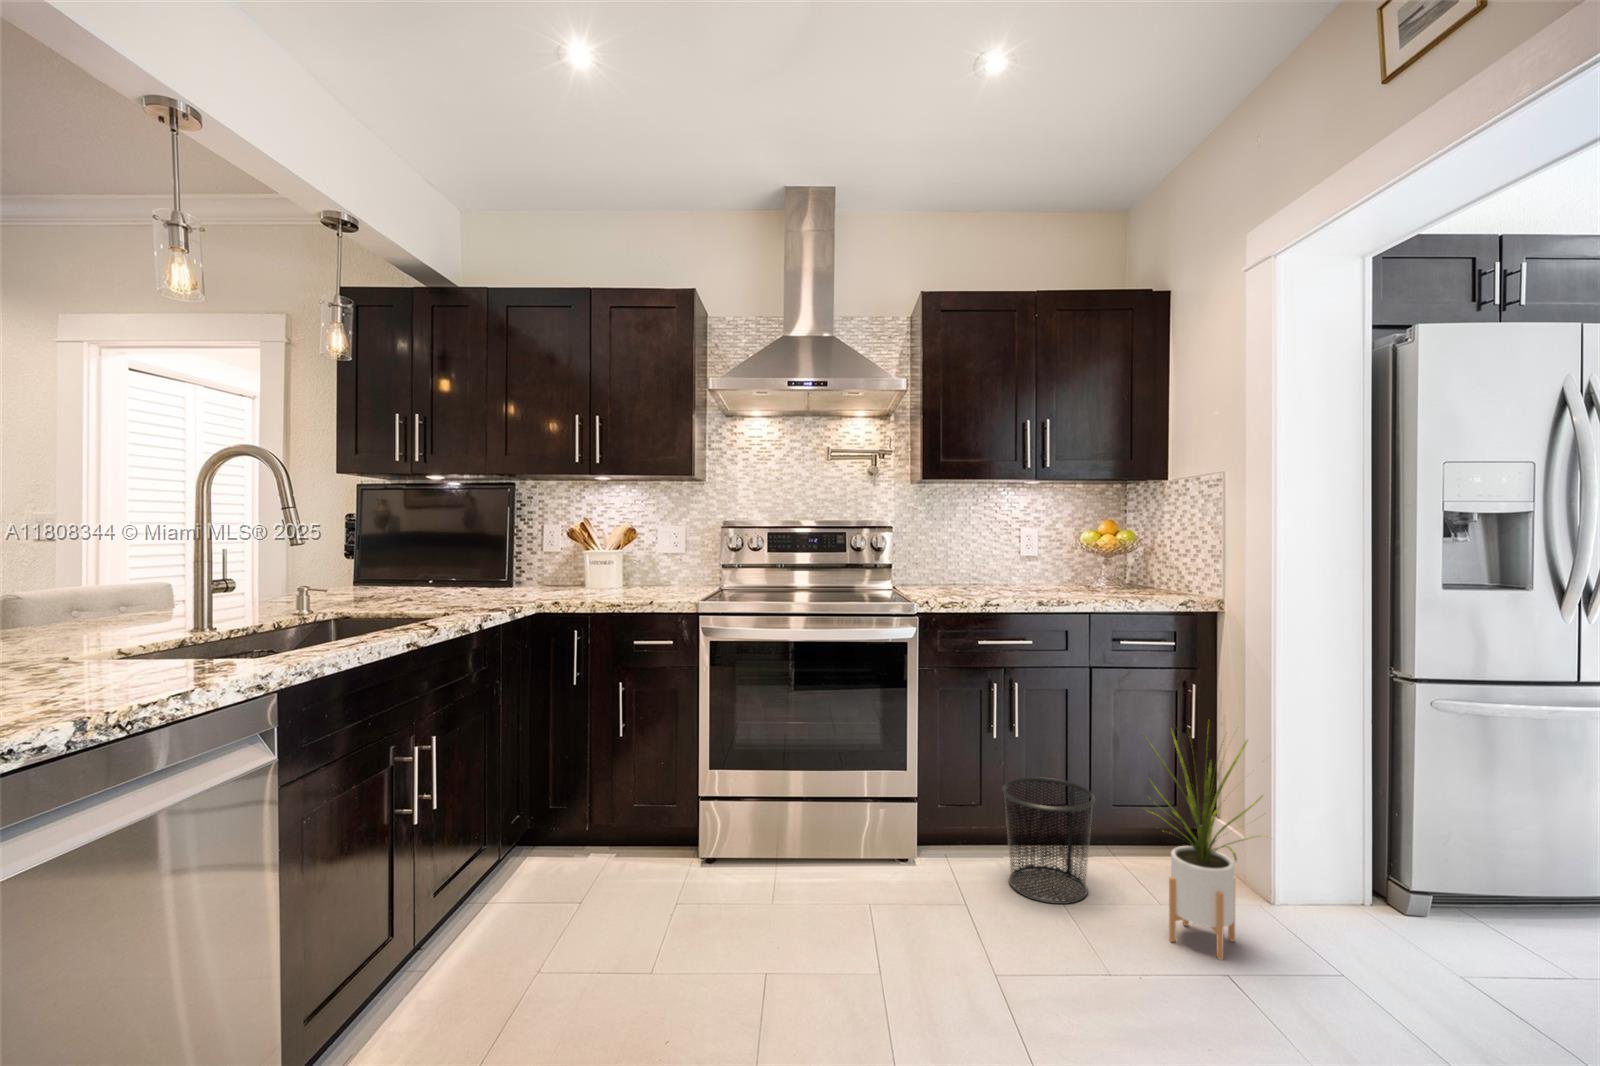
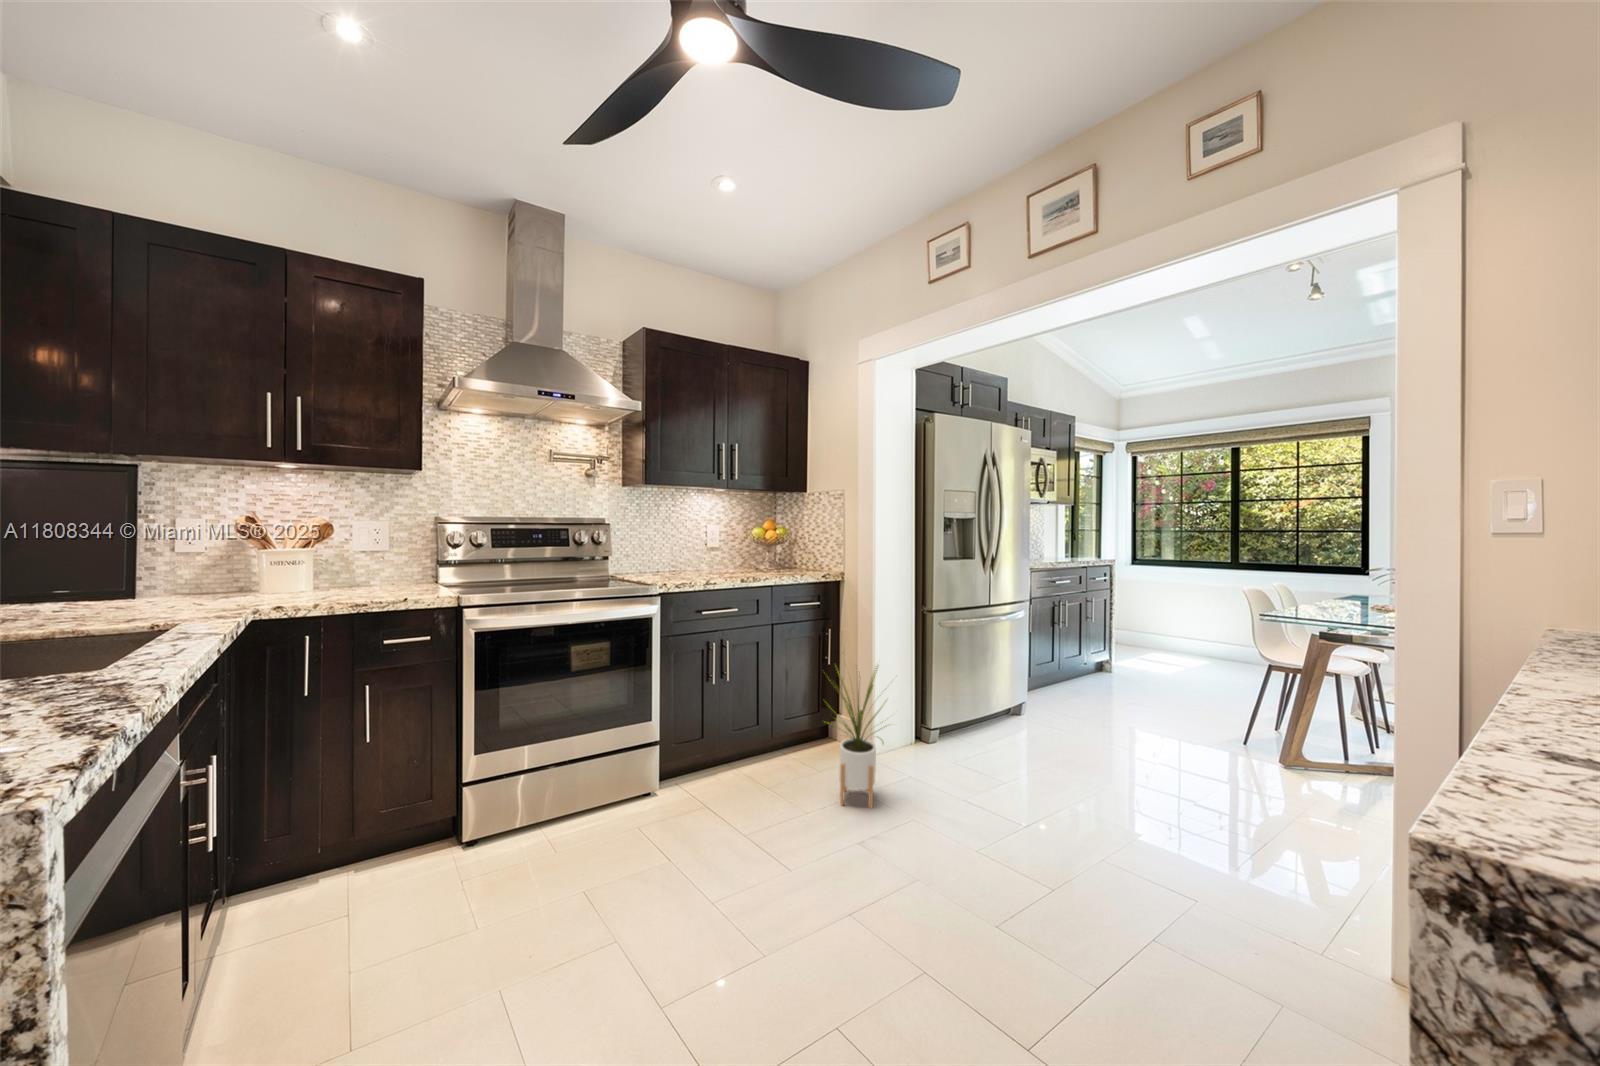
waste bin: present [1002,777,1095,904] -> none [722,709,787,802]

